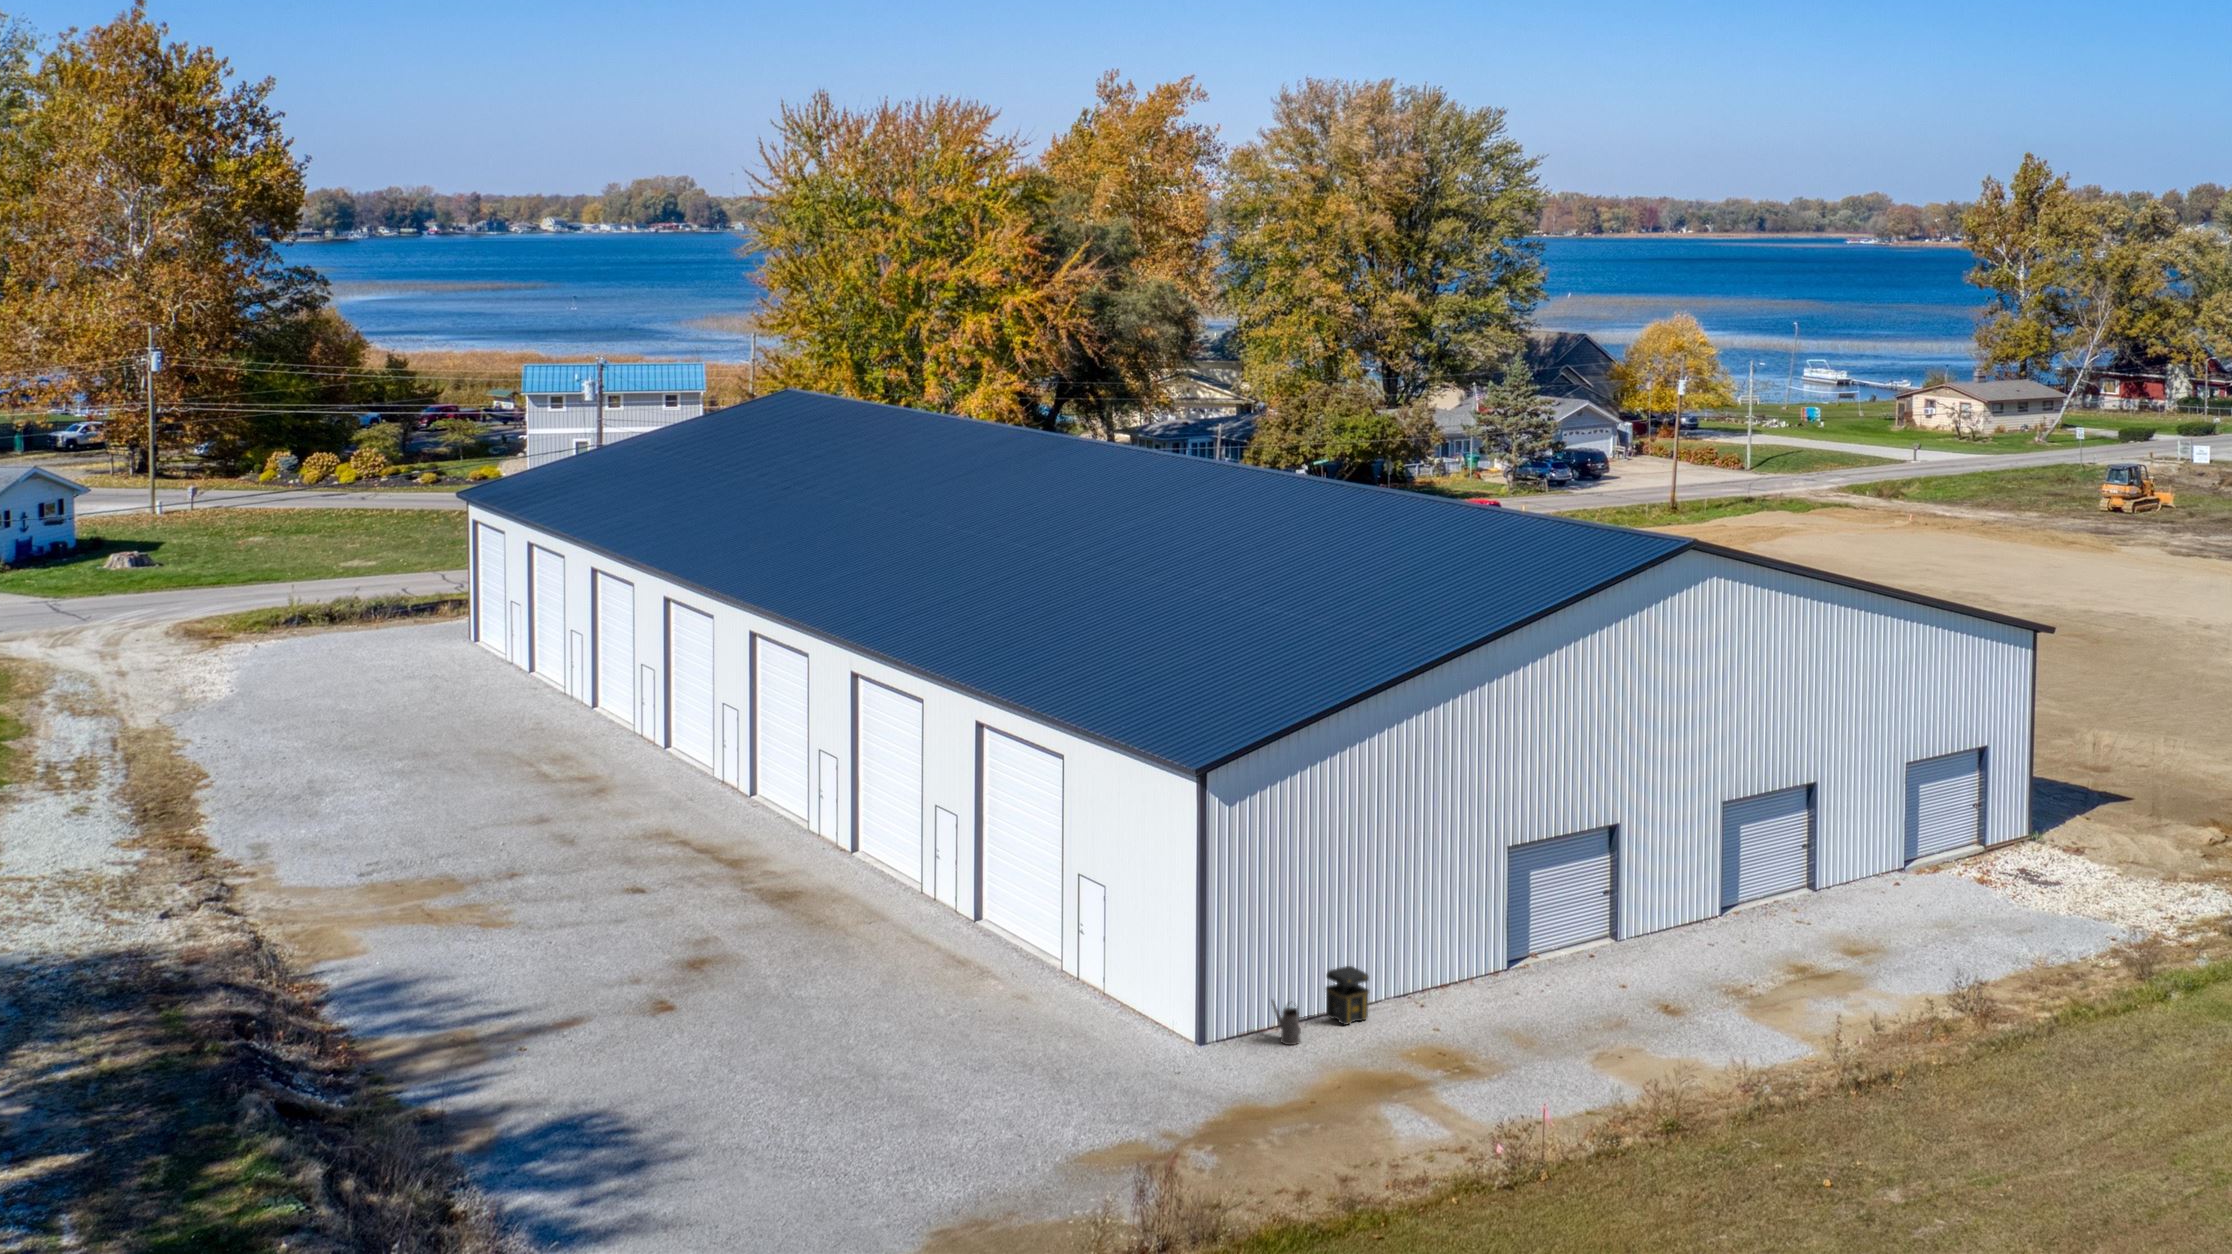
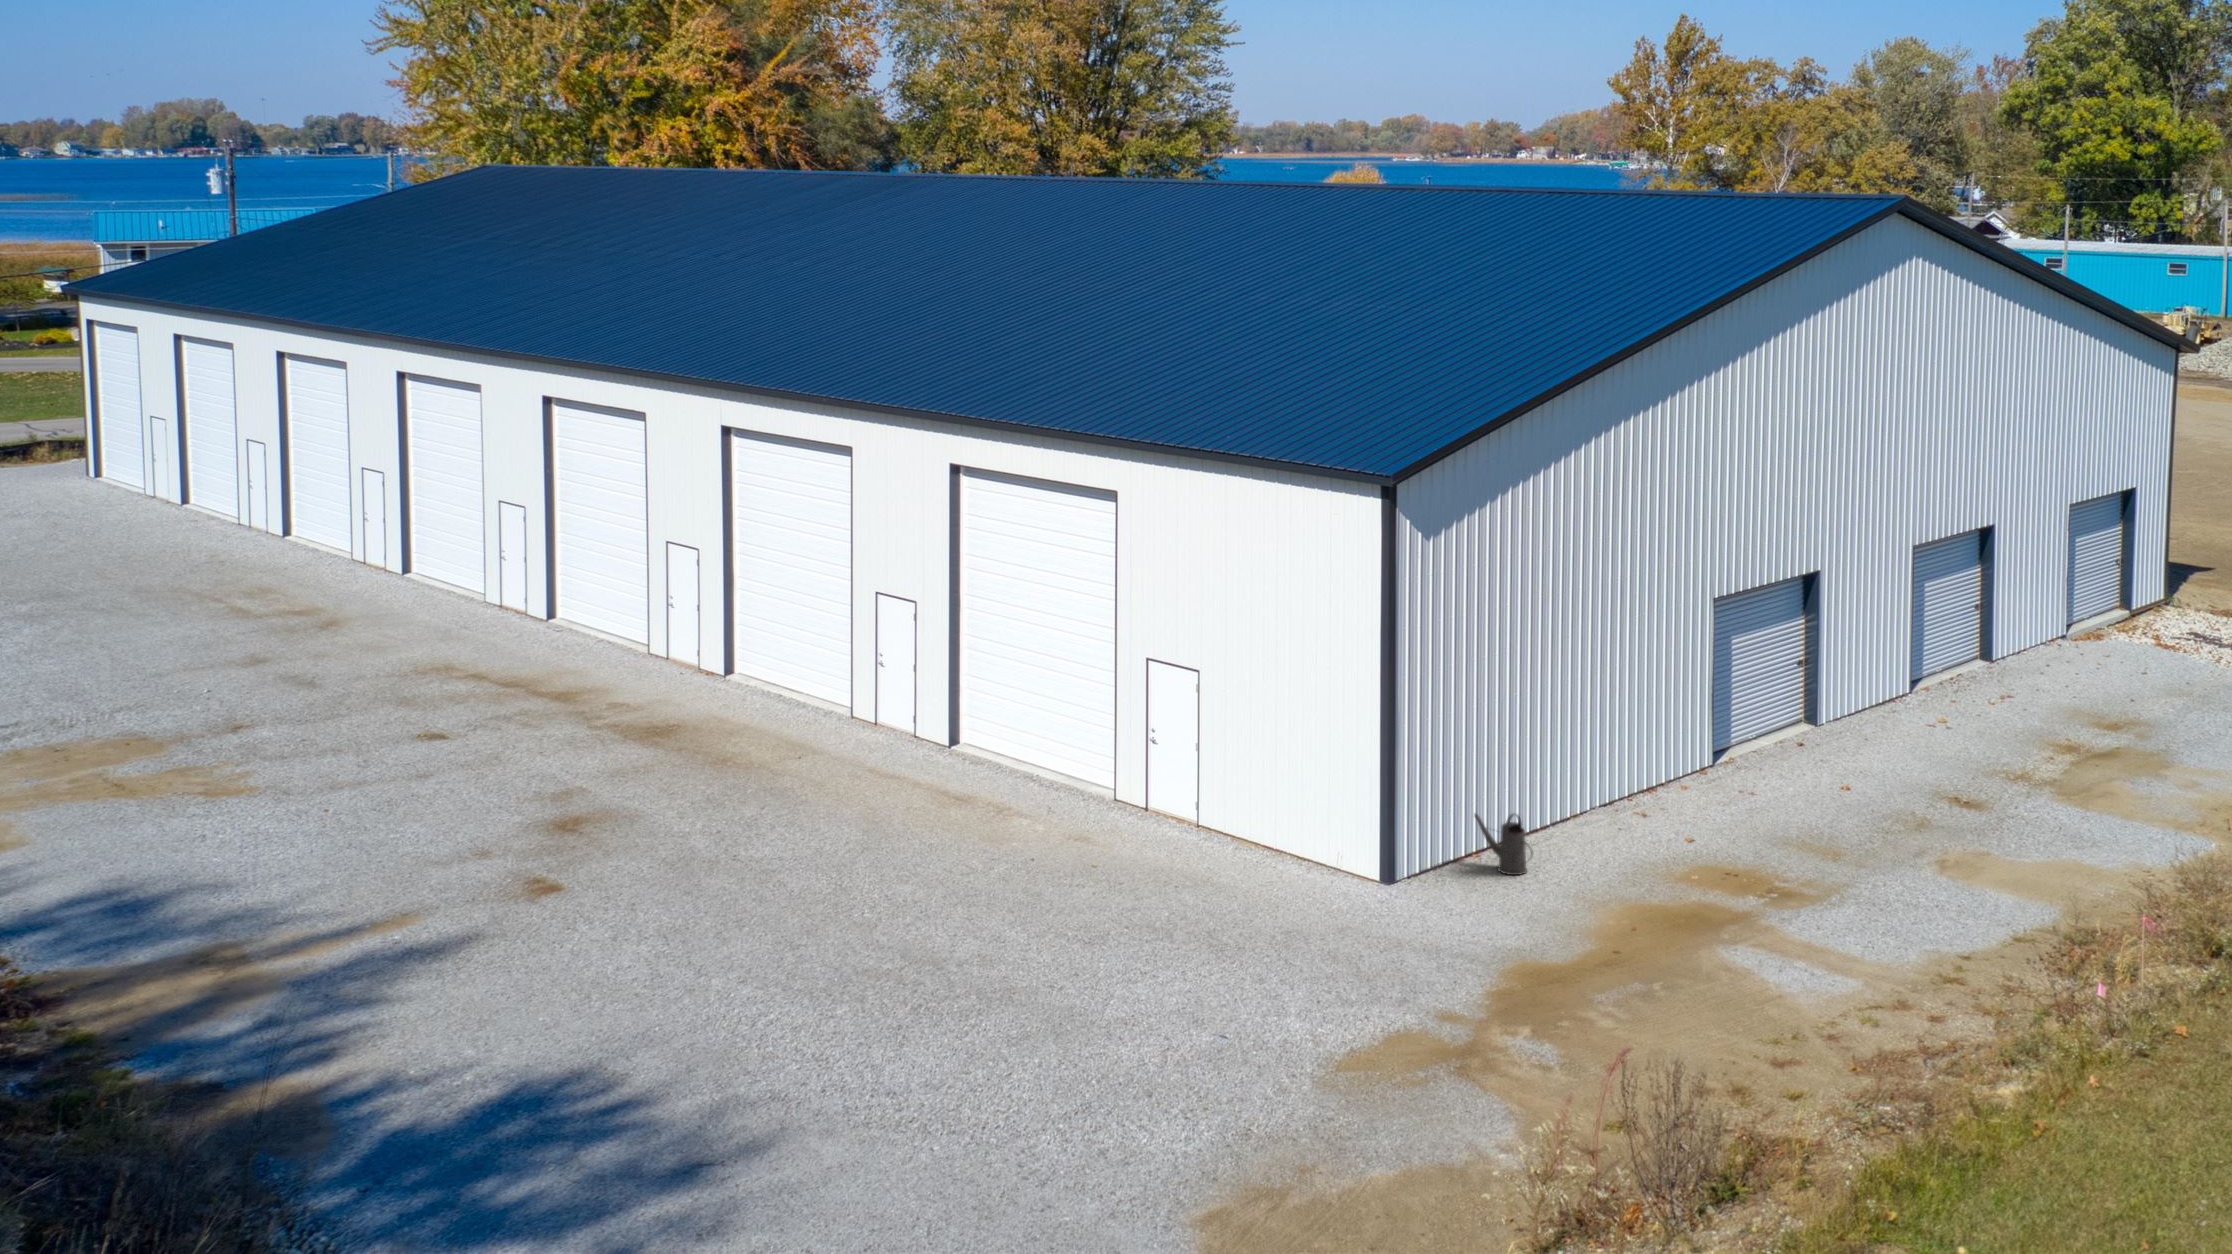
toolbox: present [1326,966,1369,1025] -> none [1533,764,1596,845]

